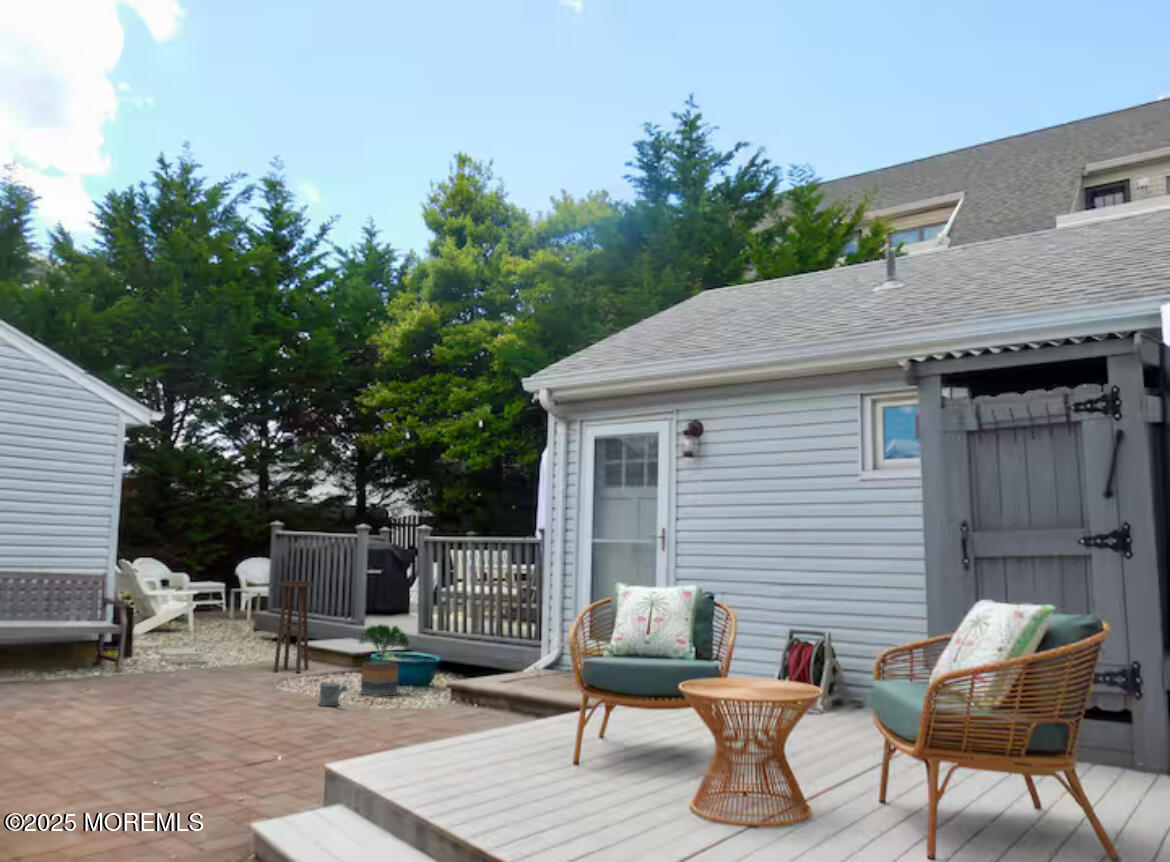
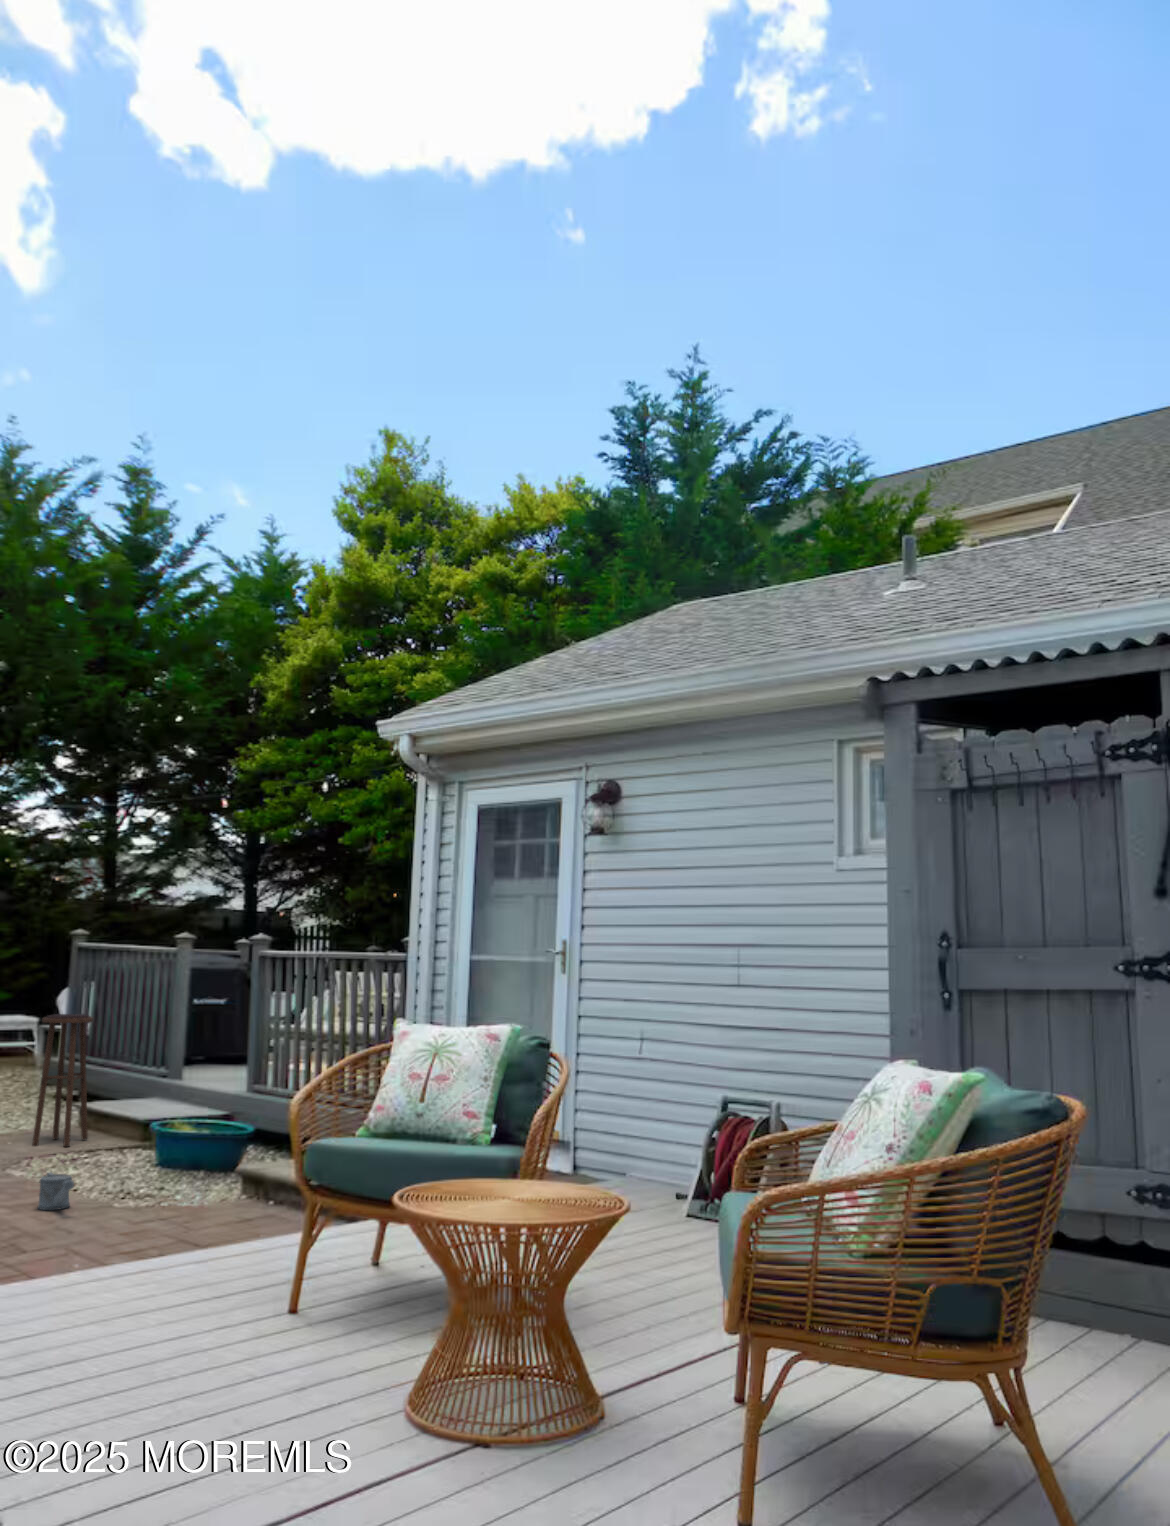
potted tree: present [359,625,410,697] -> none [118,1080,198,1190]

